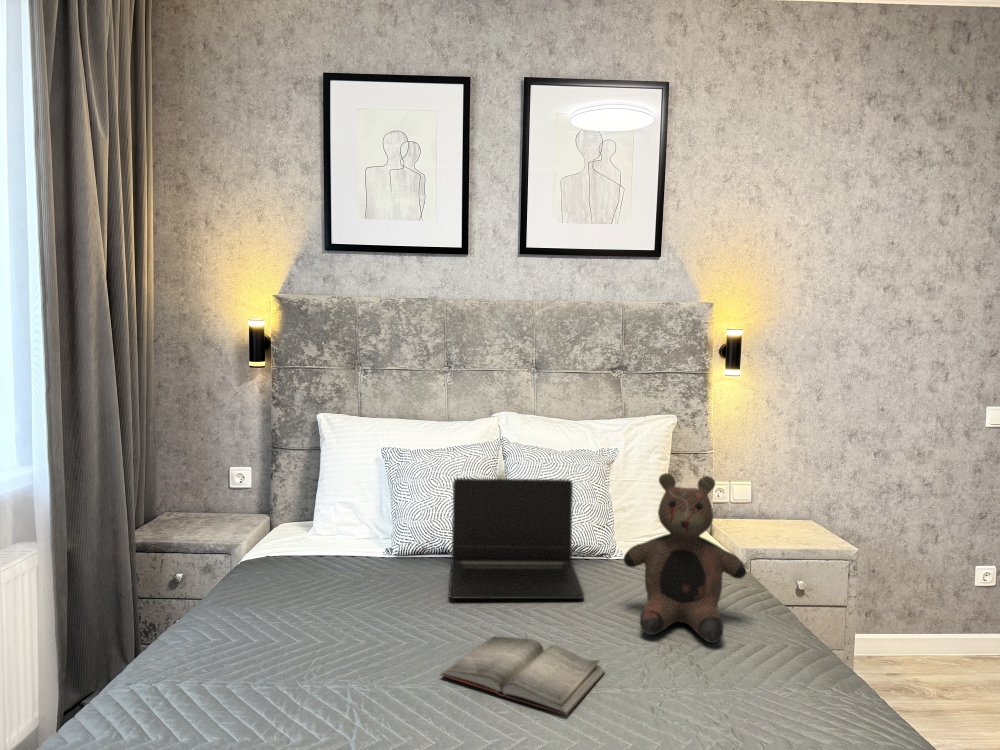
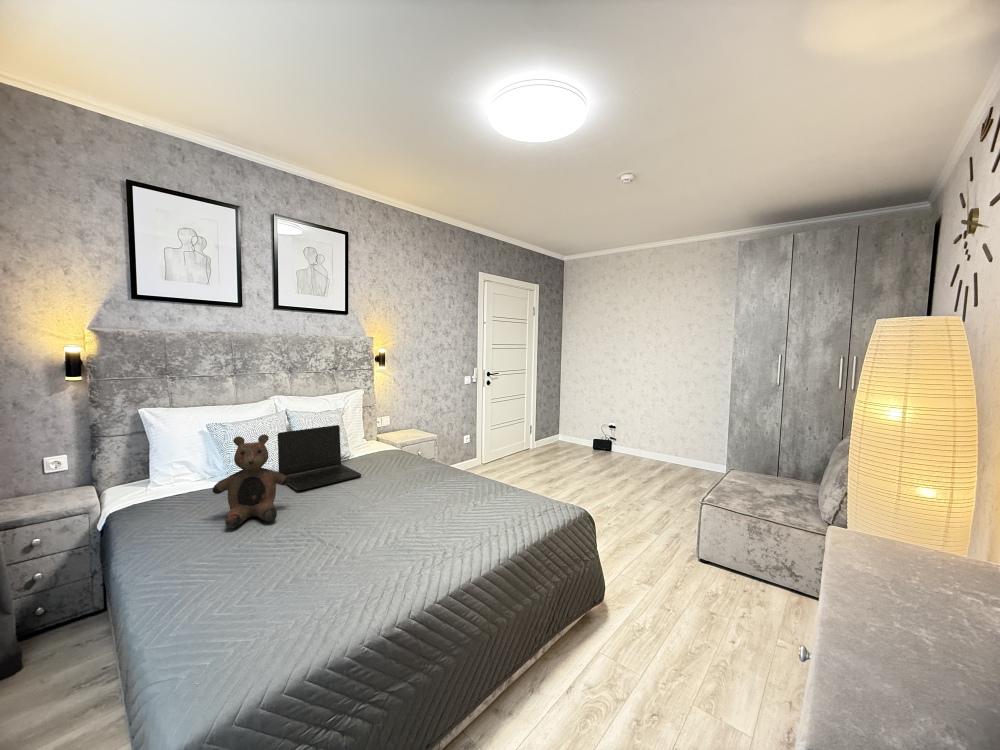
teddy bear: present [624,473,746,643] -> present [212,434,289,528]
hardback book: present [441,636,605,715] -> none [331,491,397,516]

